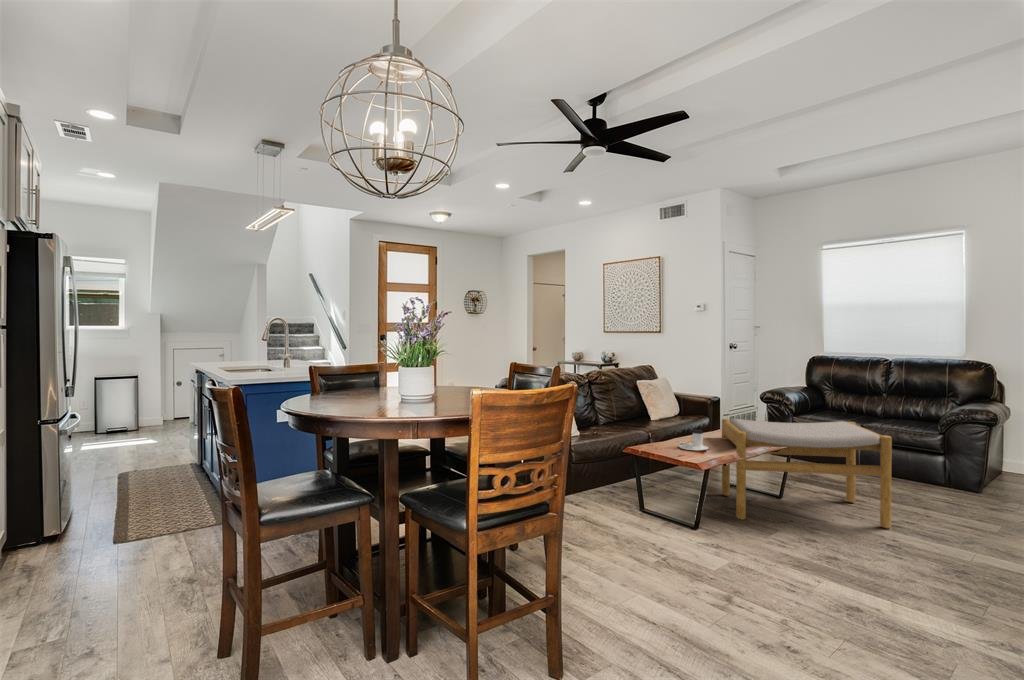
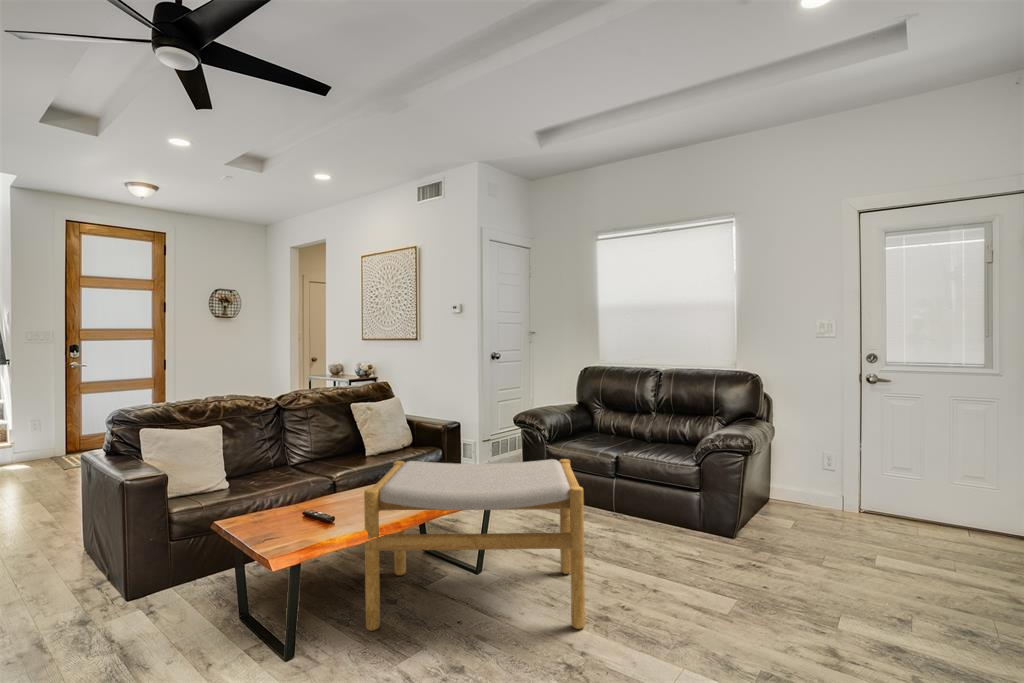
coffee cup: present [679,430,709,451] -> none [290,486,339,522]

